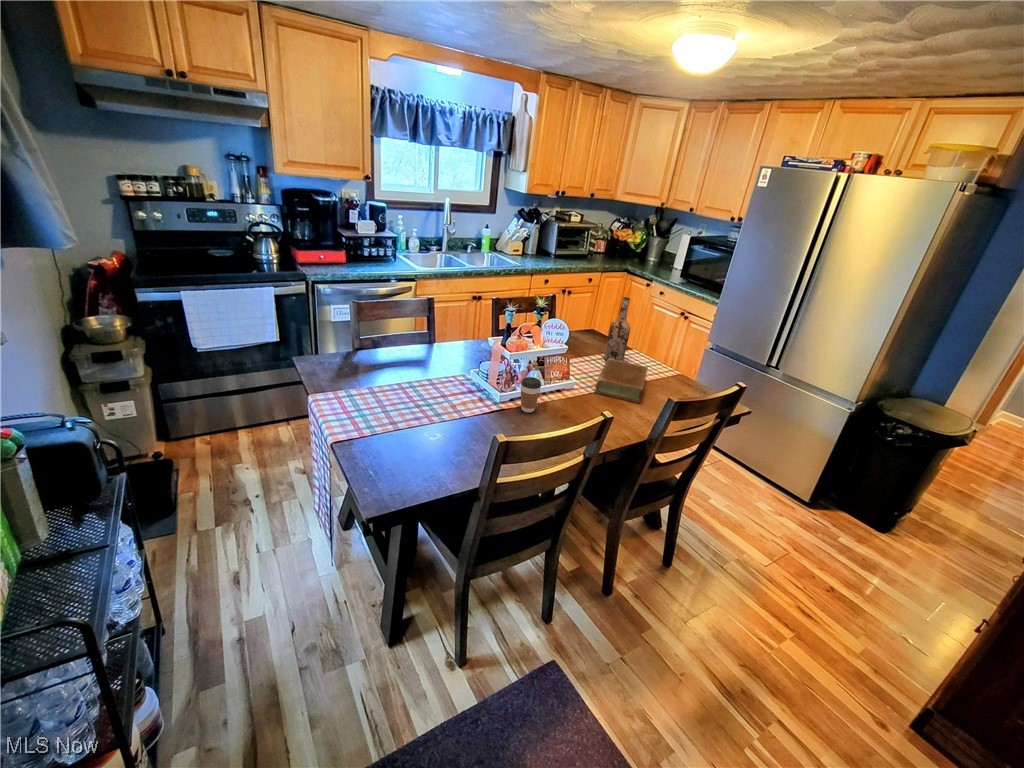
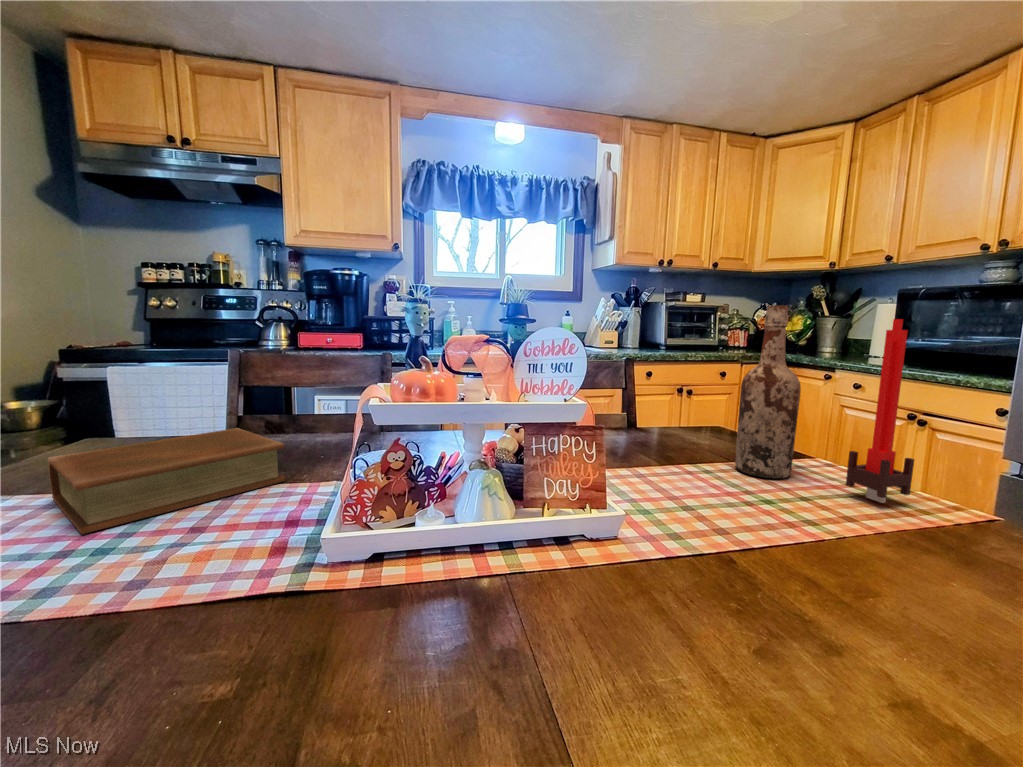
candle: none [639,312,664,372] -> present [846,319,914,503]
book: present [595,359,648,403] -> present [48,428,286,534]
coffee cup: present [521,377,541,412] -> none [336,474,420,620]

